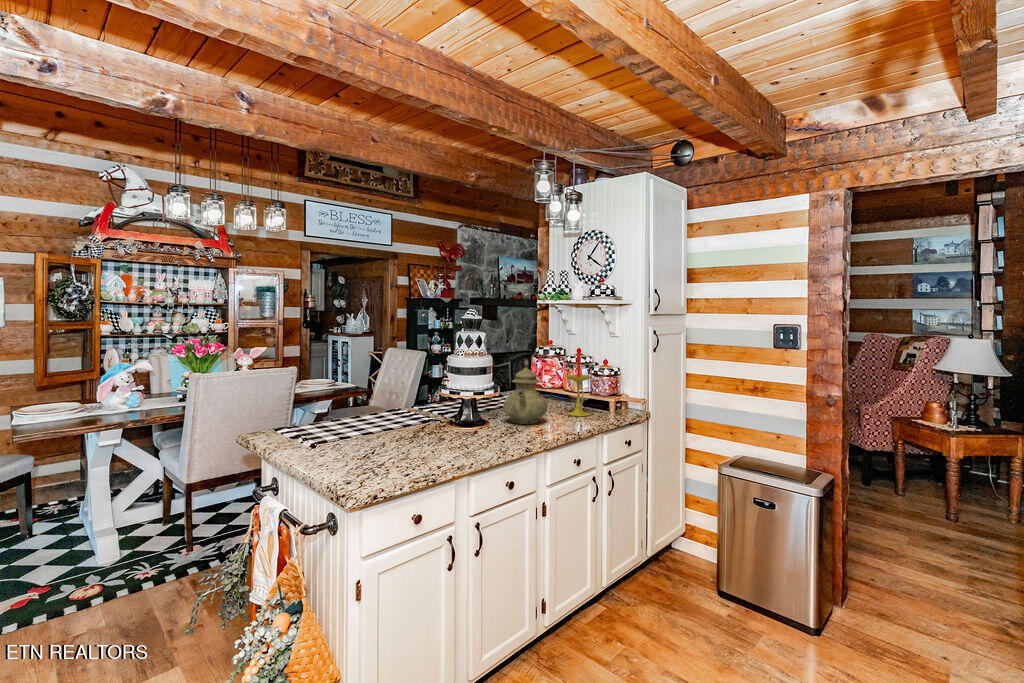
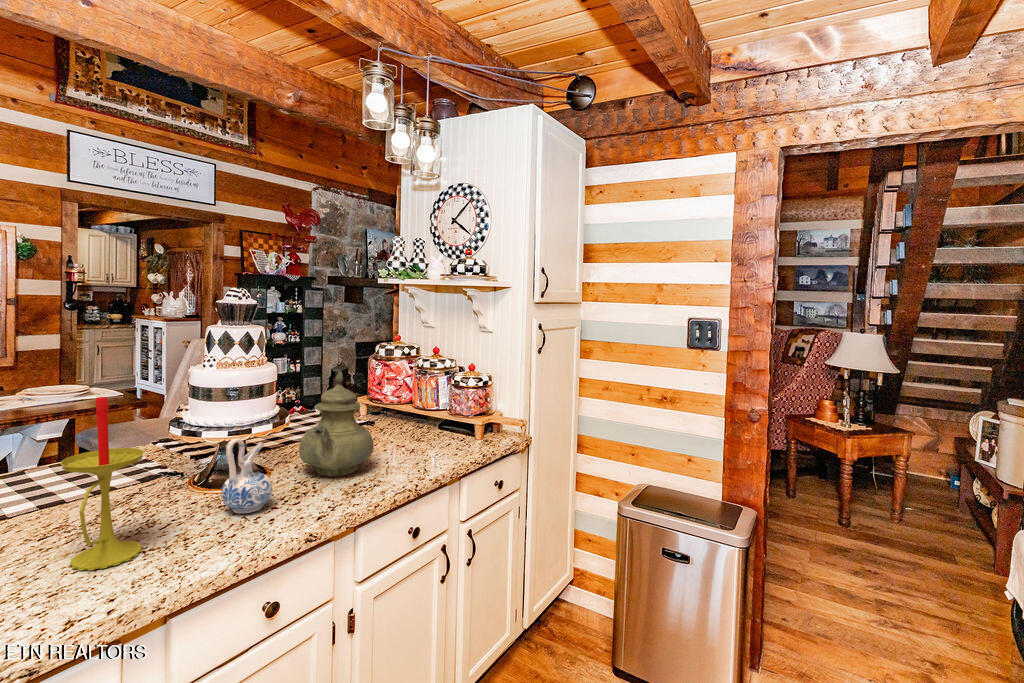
candle: present [567,353,591,416] -> present [61,397,144,570]
ceramic pitcher: none [473,393,499,435] -> present [221,438,272,514]

